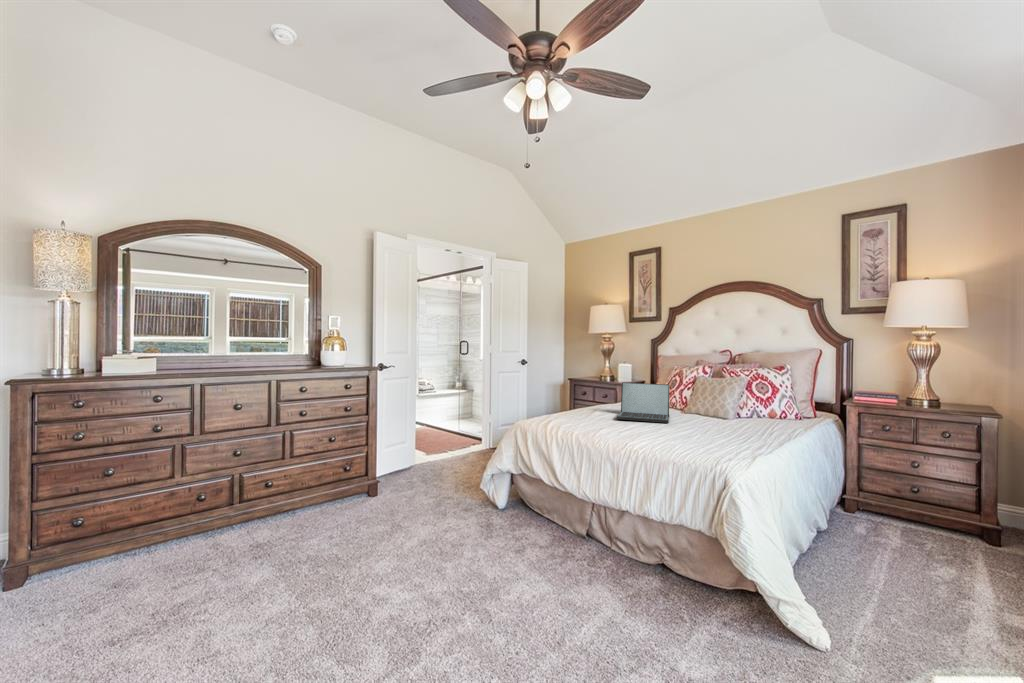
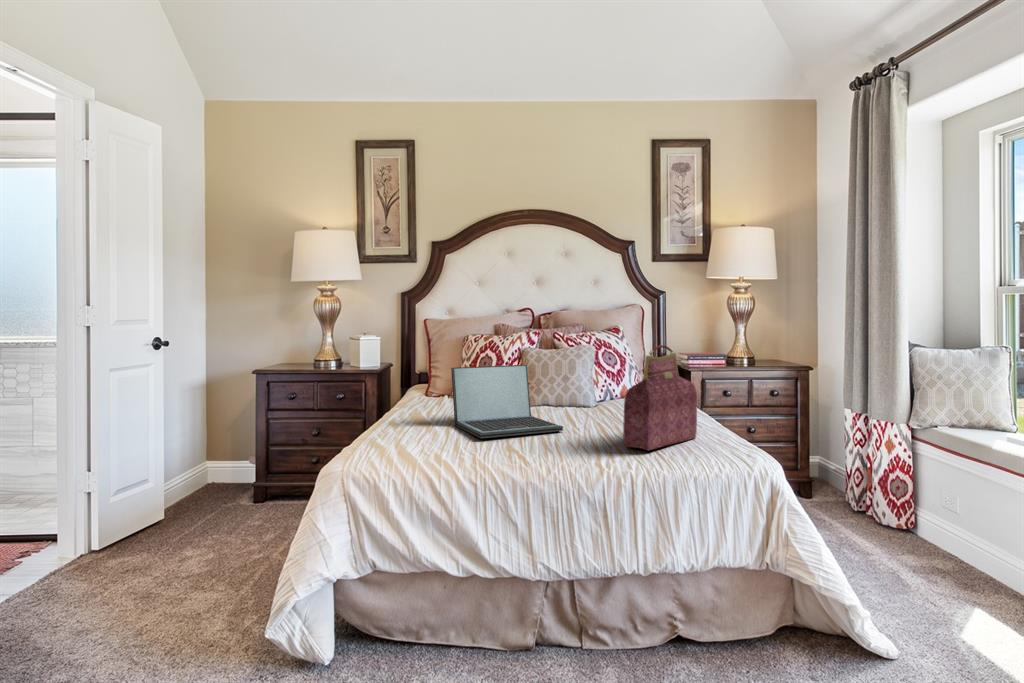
handbag: none [679,375,741,437] -> present [623,345,697,450]

